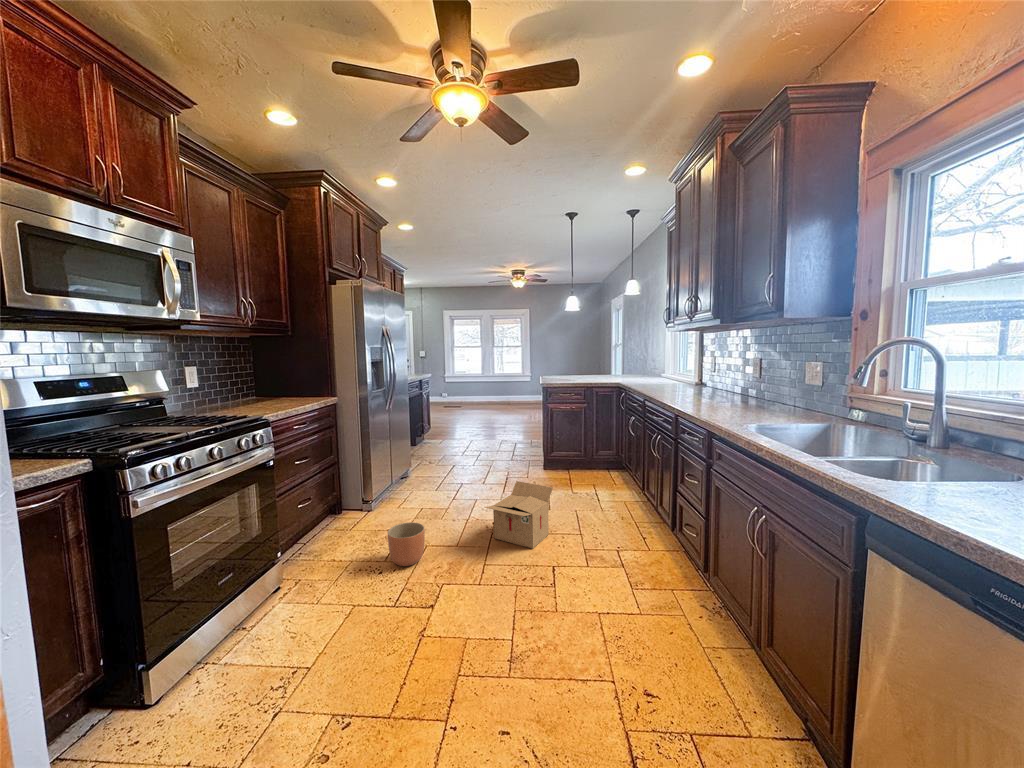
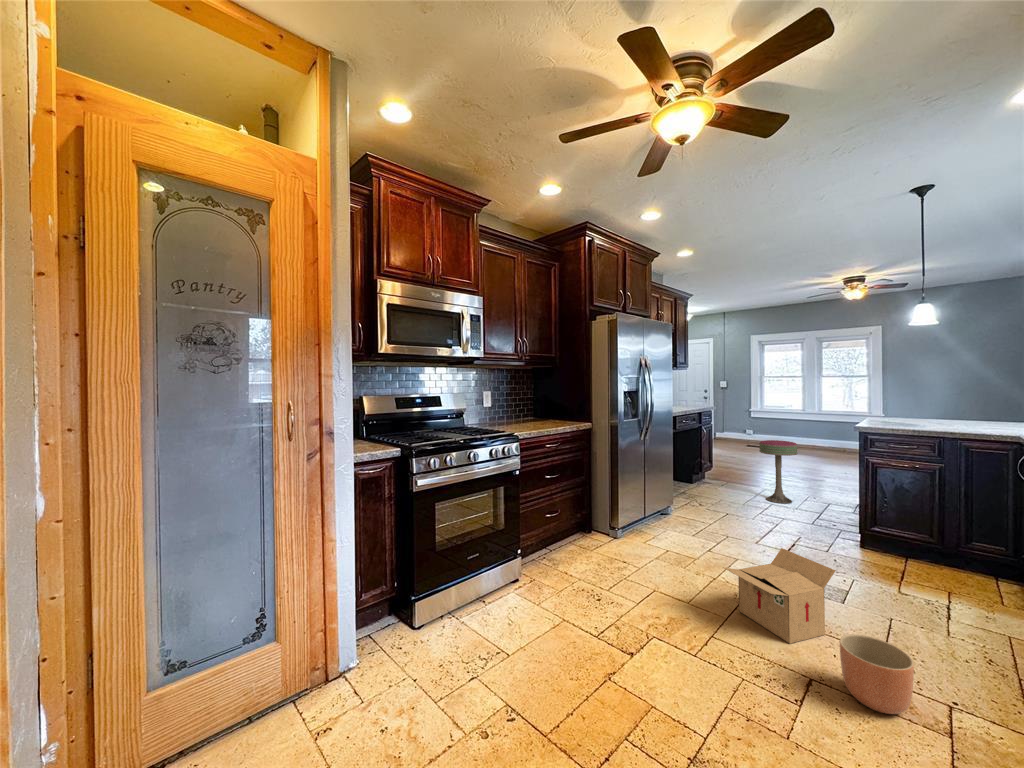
bar stool: none [470,399,496,449] -> present [759,440,797,503]
planter: present [388,522,425,566] -> present [840,634,914,714]

